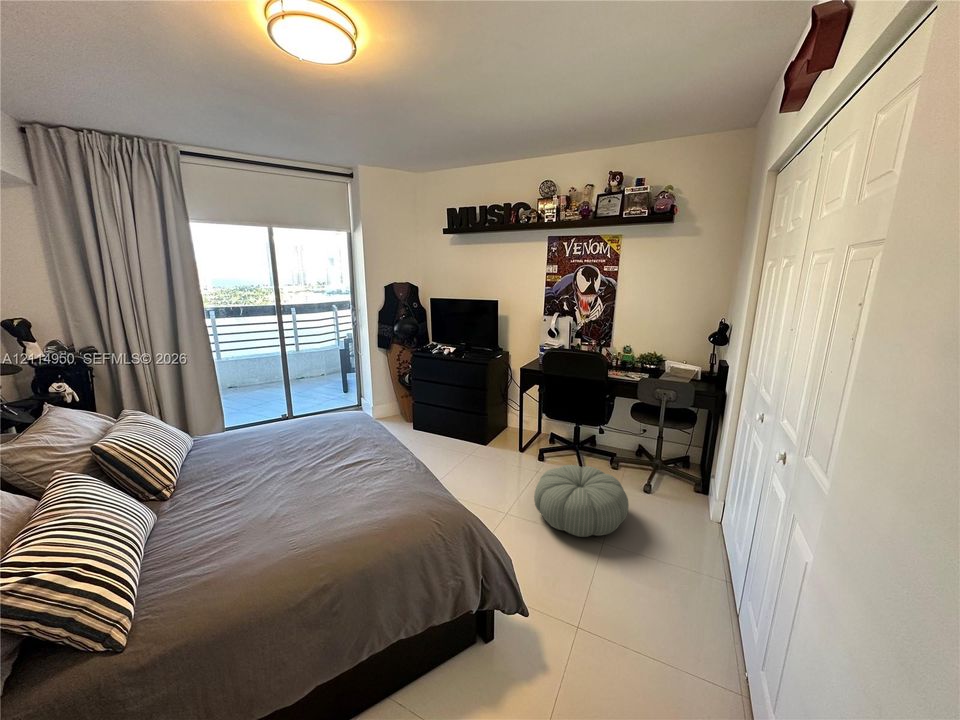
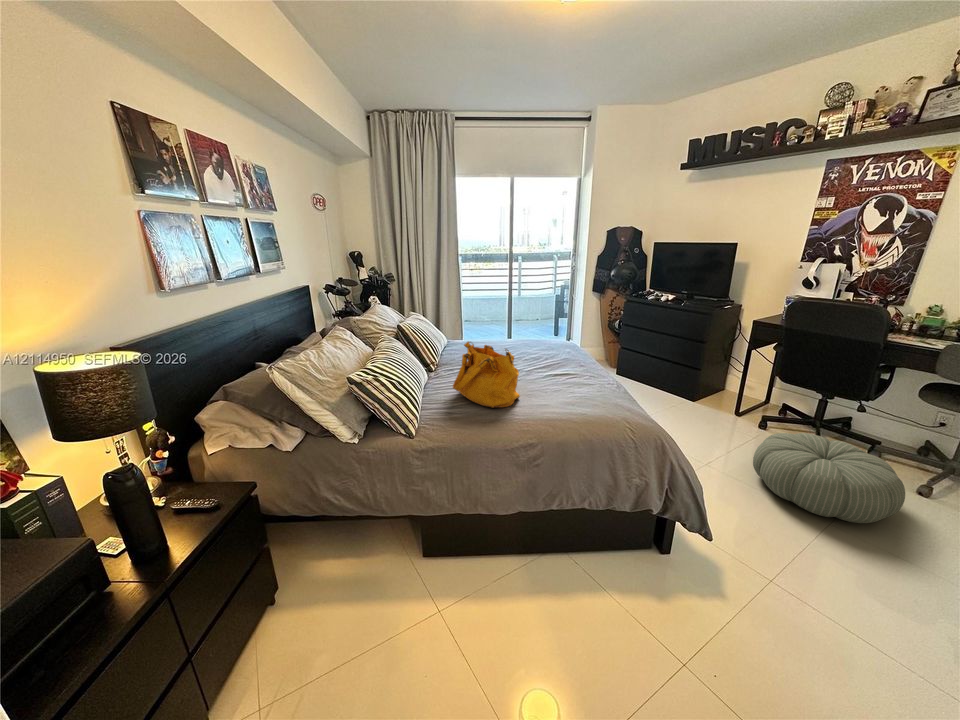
handbag: none [208,454,302,535] -> present [453,342,520,408]

